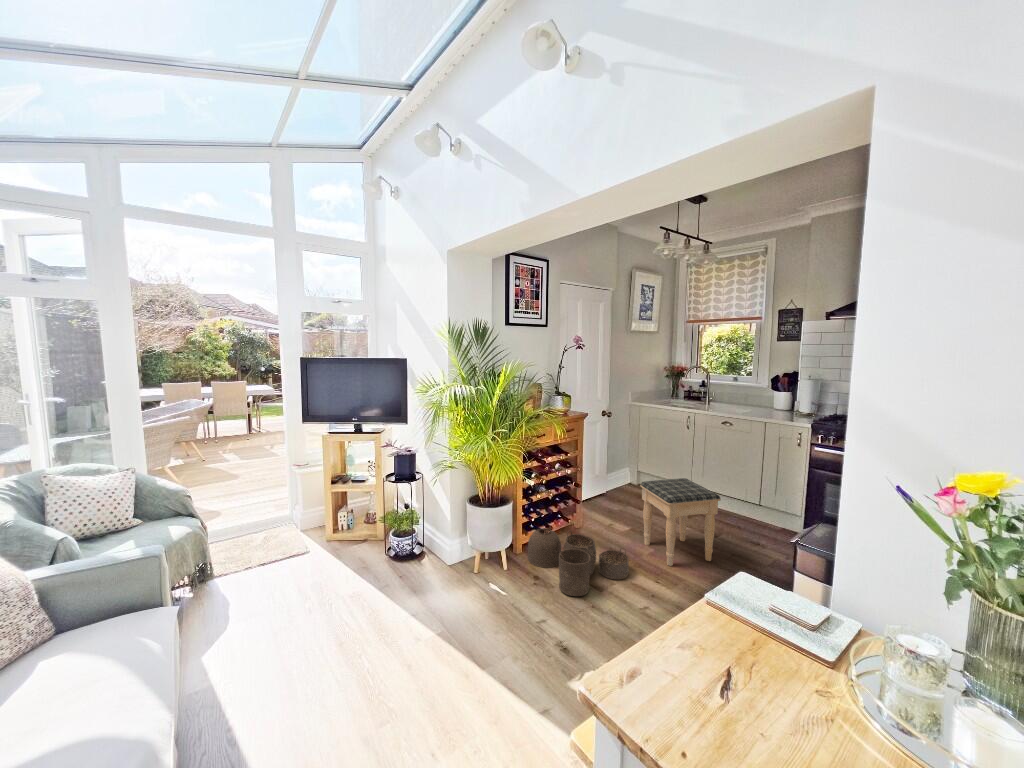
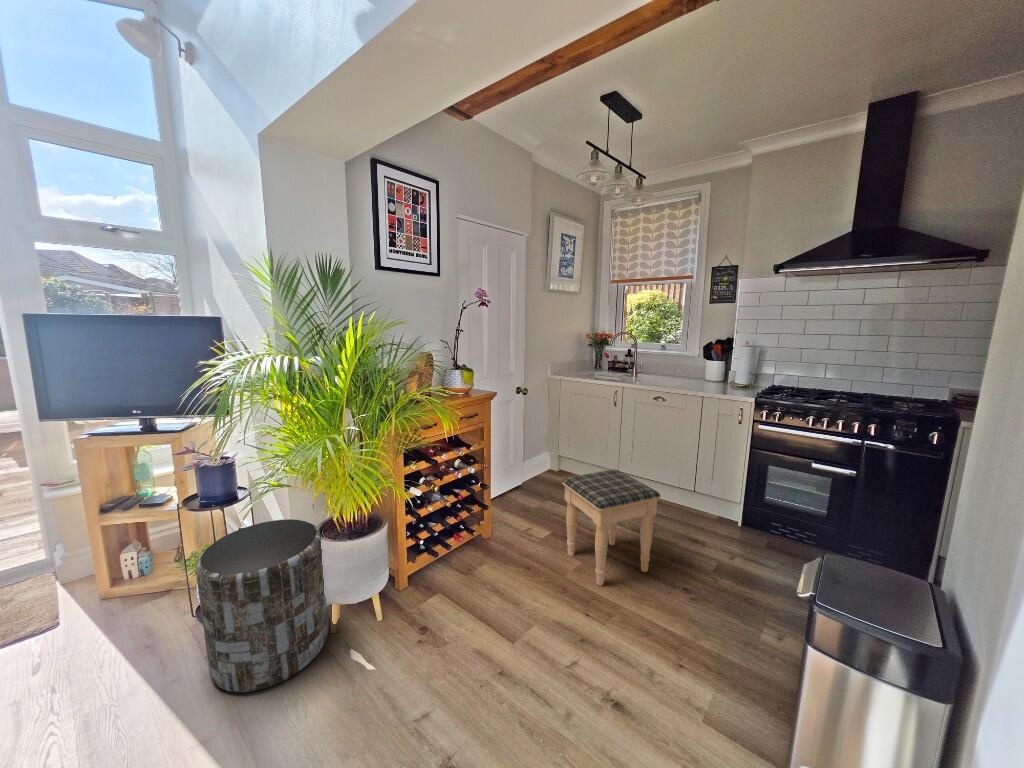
side table: none [404,493,474,595] -> present [196,519,329,692]
woven basket: present [527,528,629,596] -> none [414,551,550,659]

